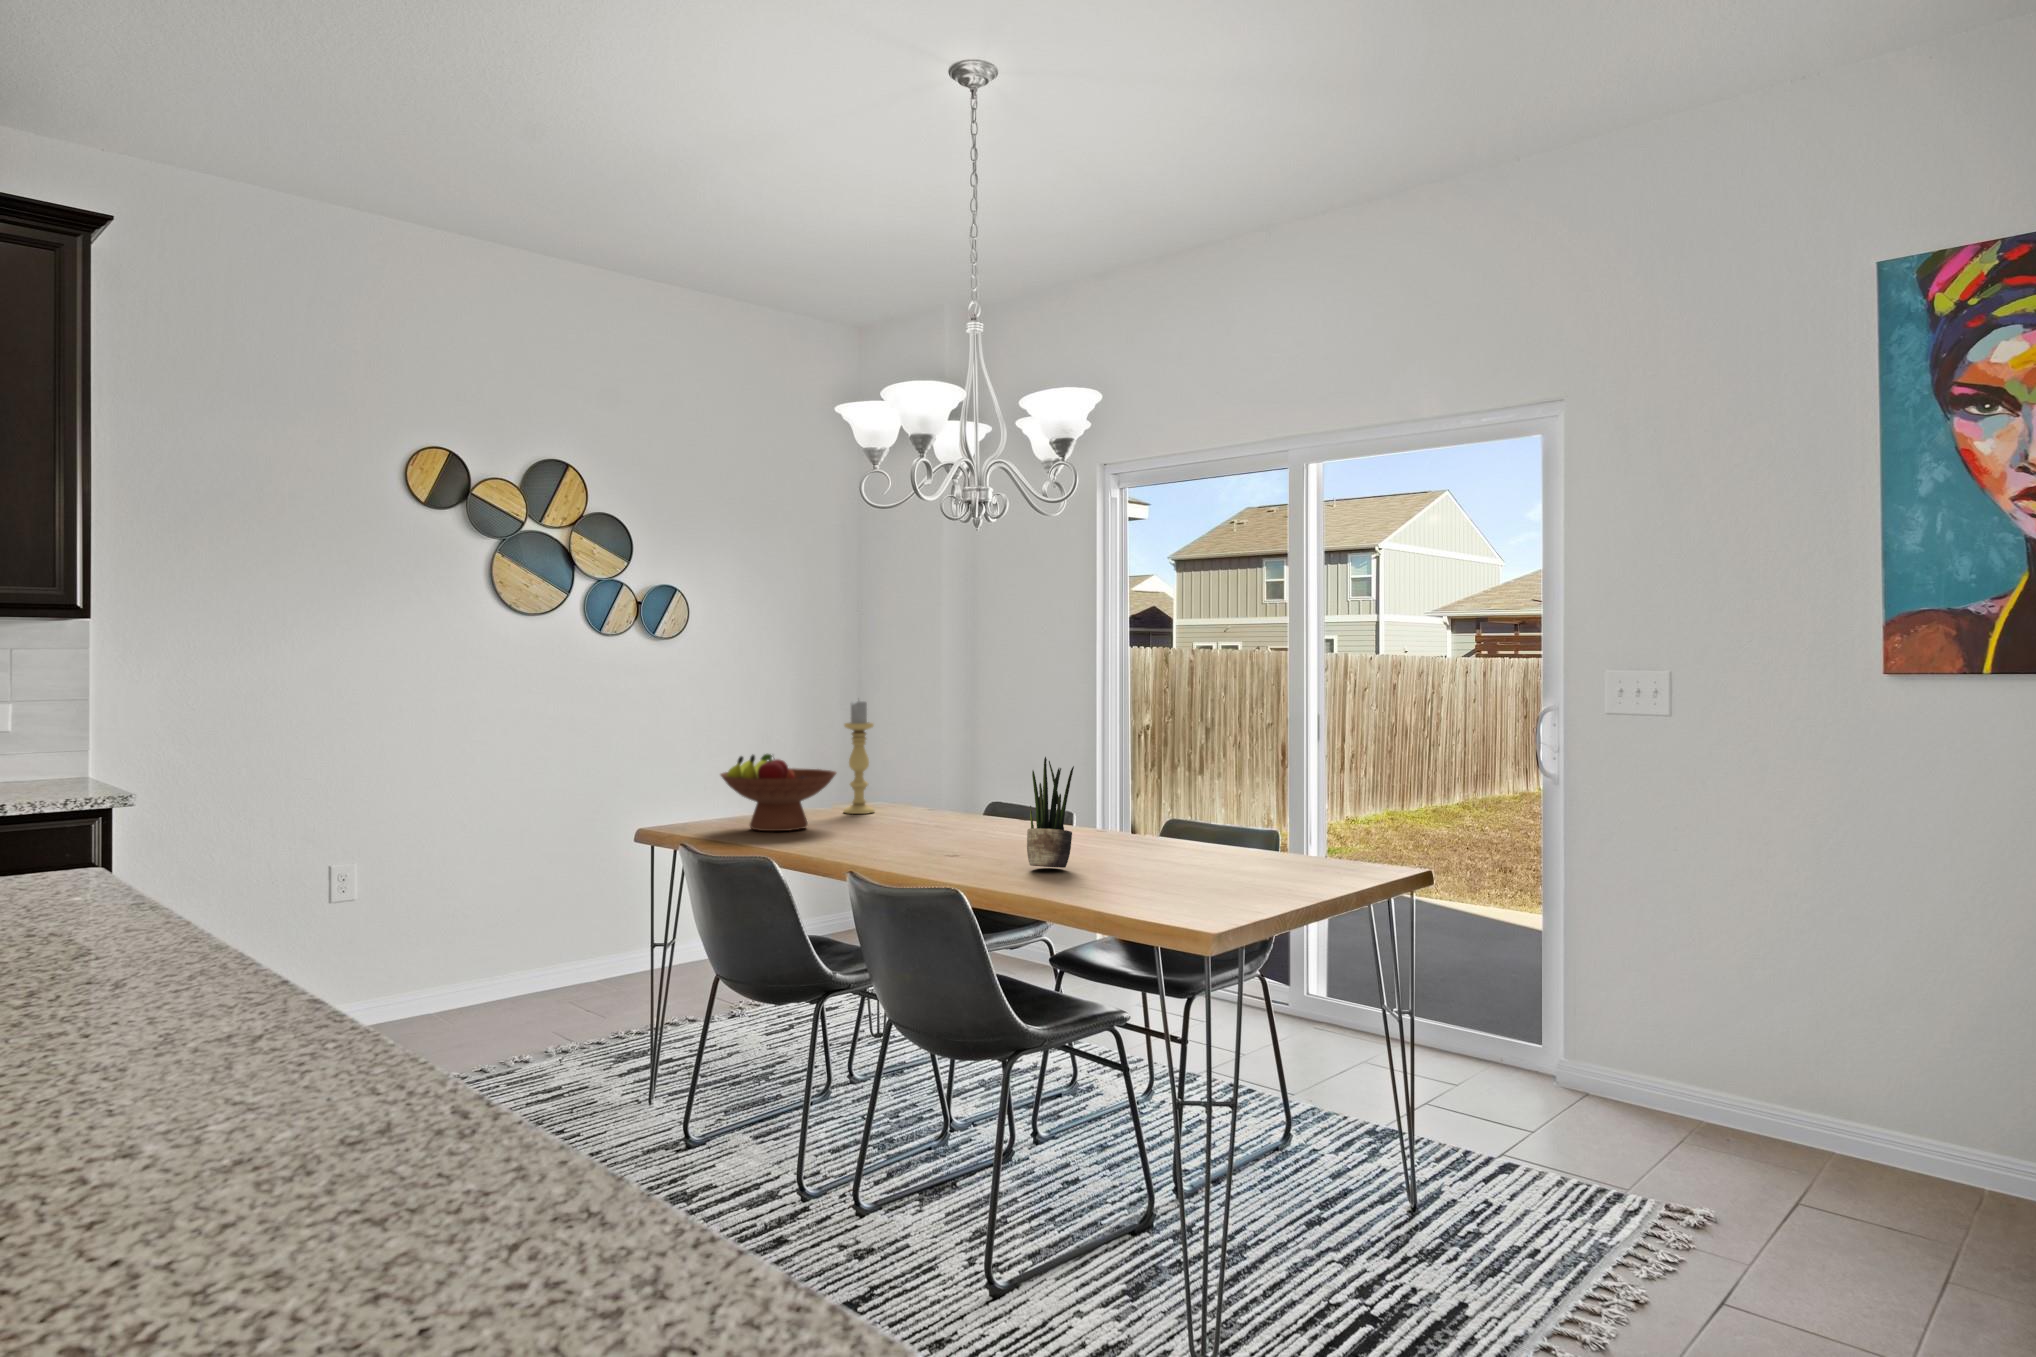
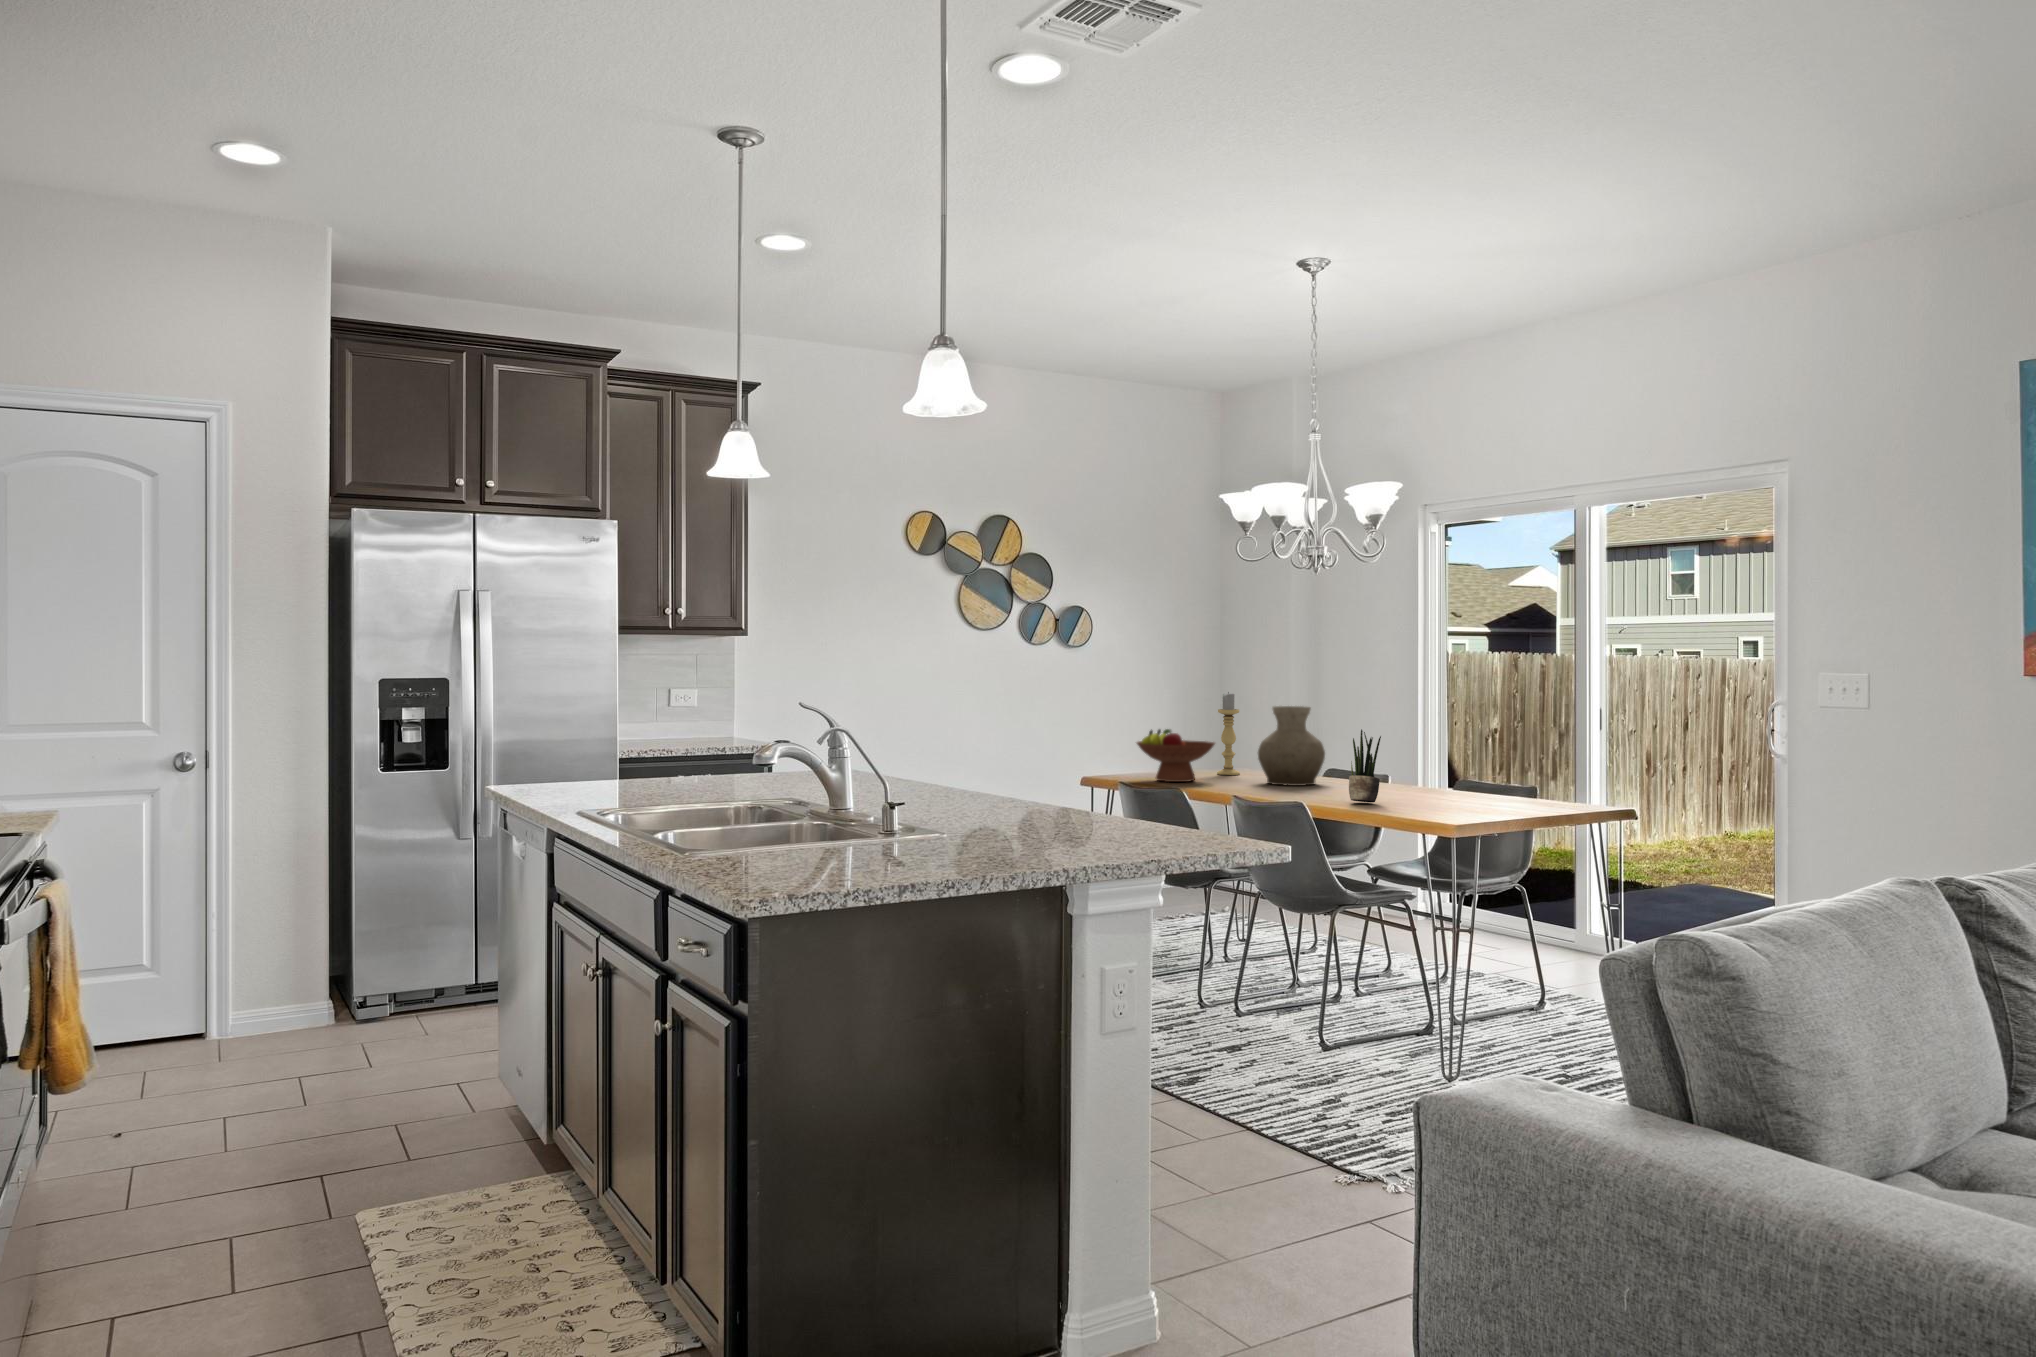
vase: none [896,719,990,833] -> present [1258,706,1325,786]

